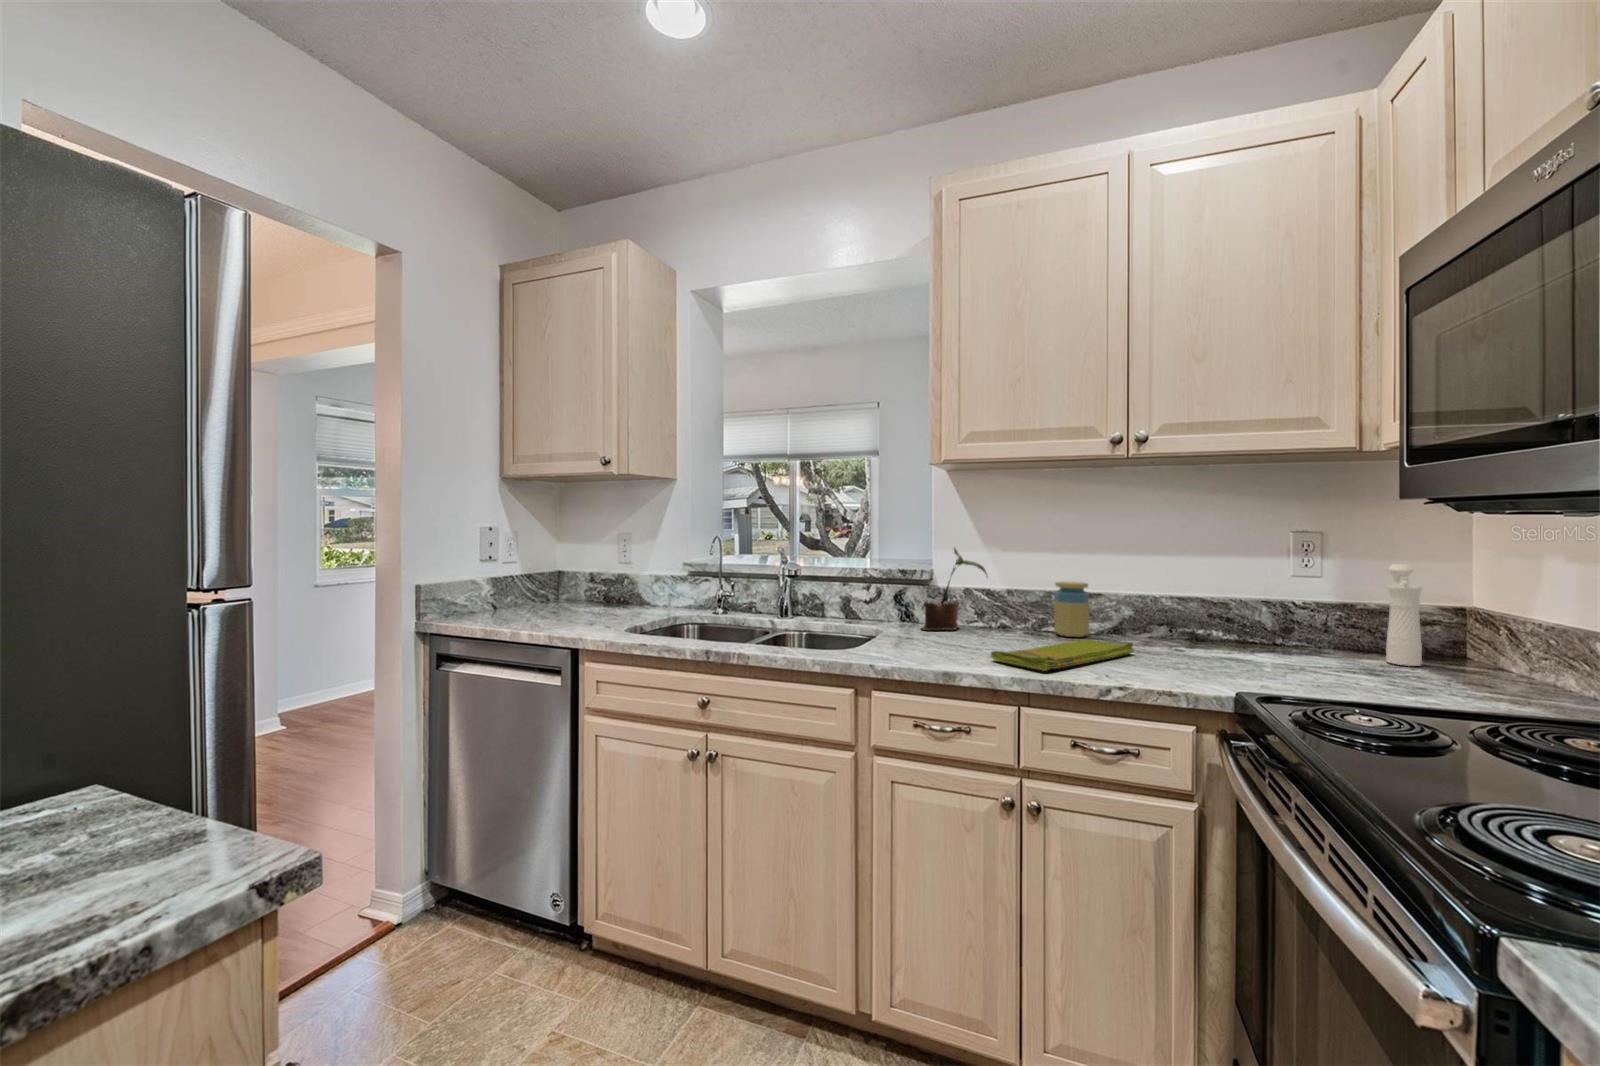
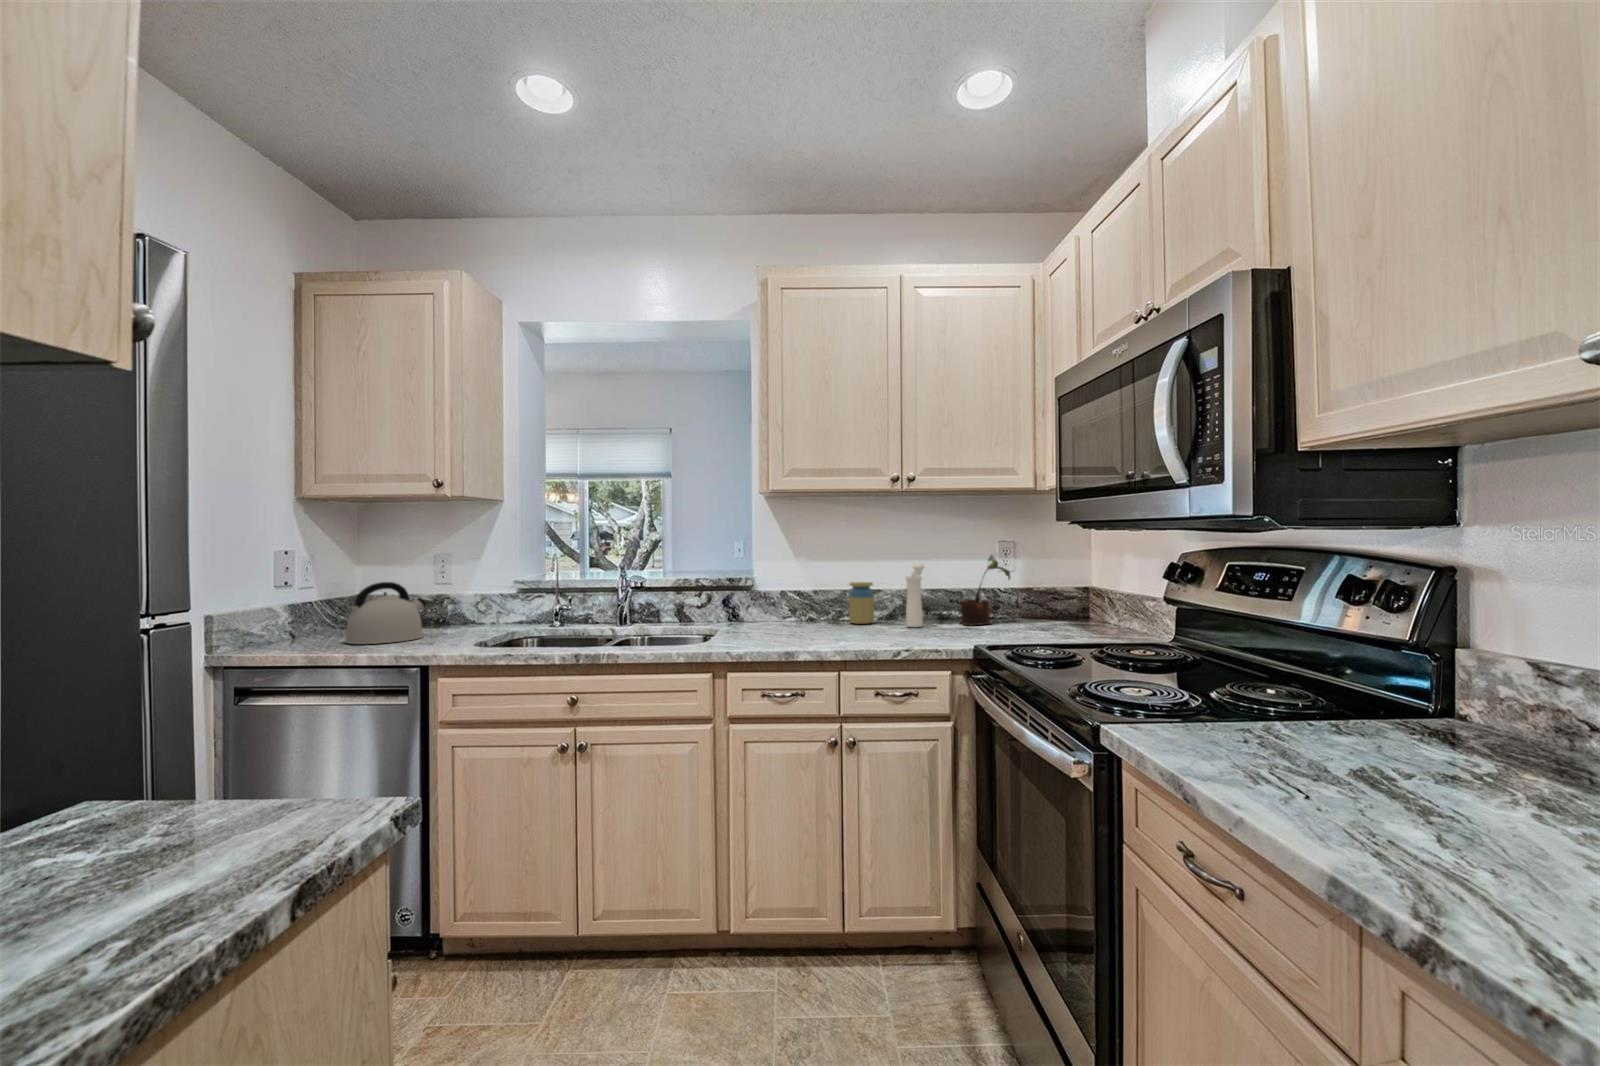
potted plant: present [922,548,987,630] -> present [961,555,1011,625]
kettle: none [527,561,602,621] -> present [345,582,426,644]
pepper mill: present [1386,564,1423,666] -> present [906,563,924,627]
dish towel: present [991,640,1134,671] -> none [814,622,908,644]

